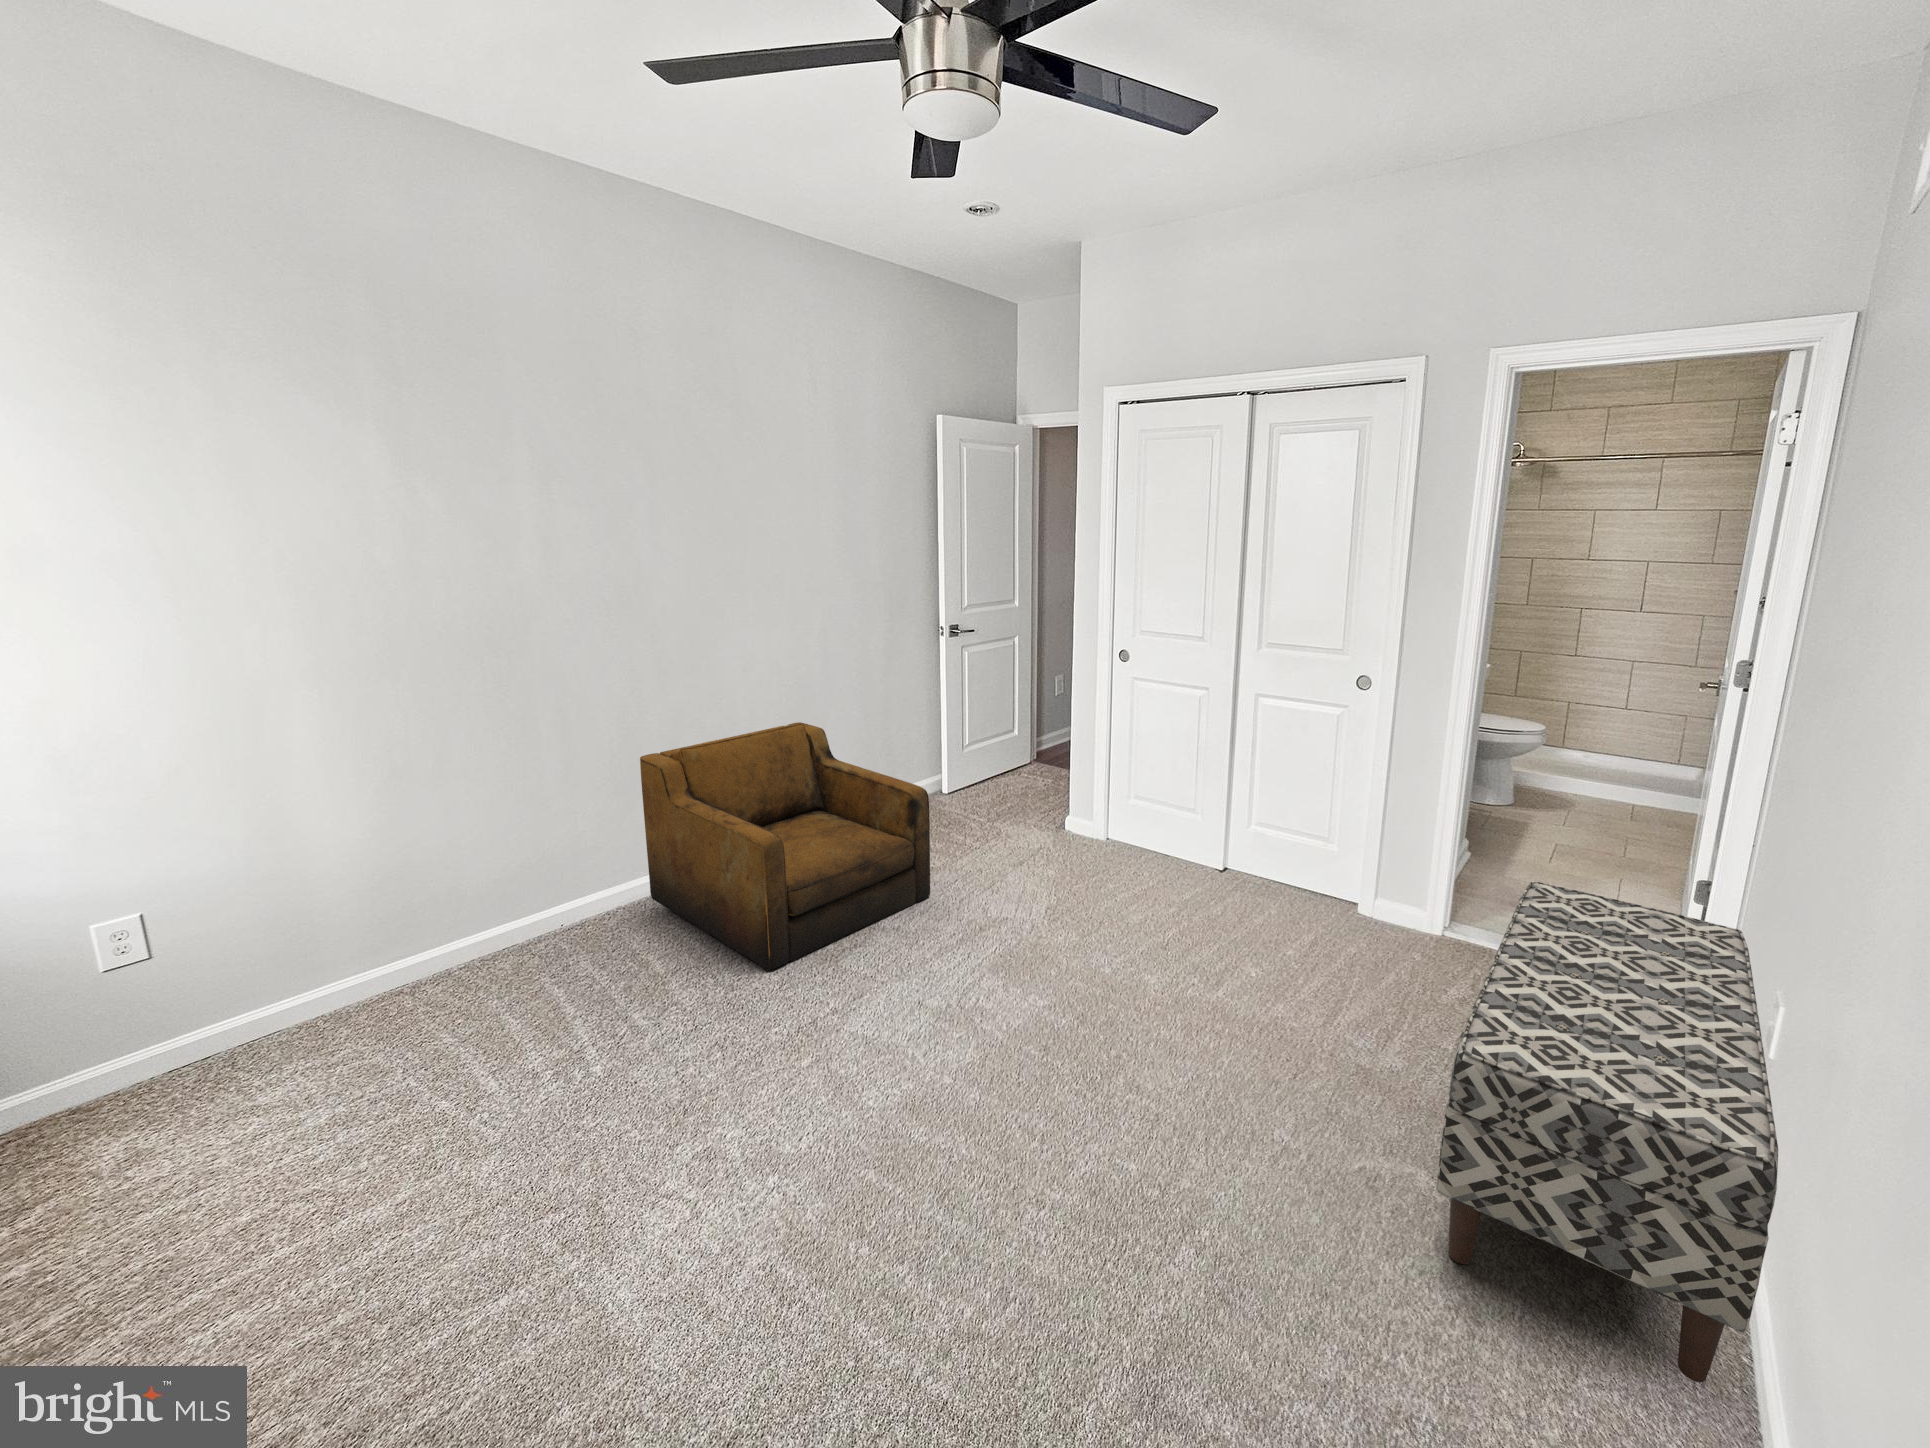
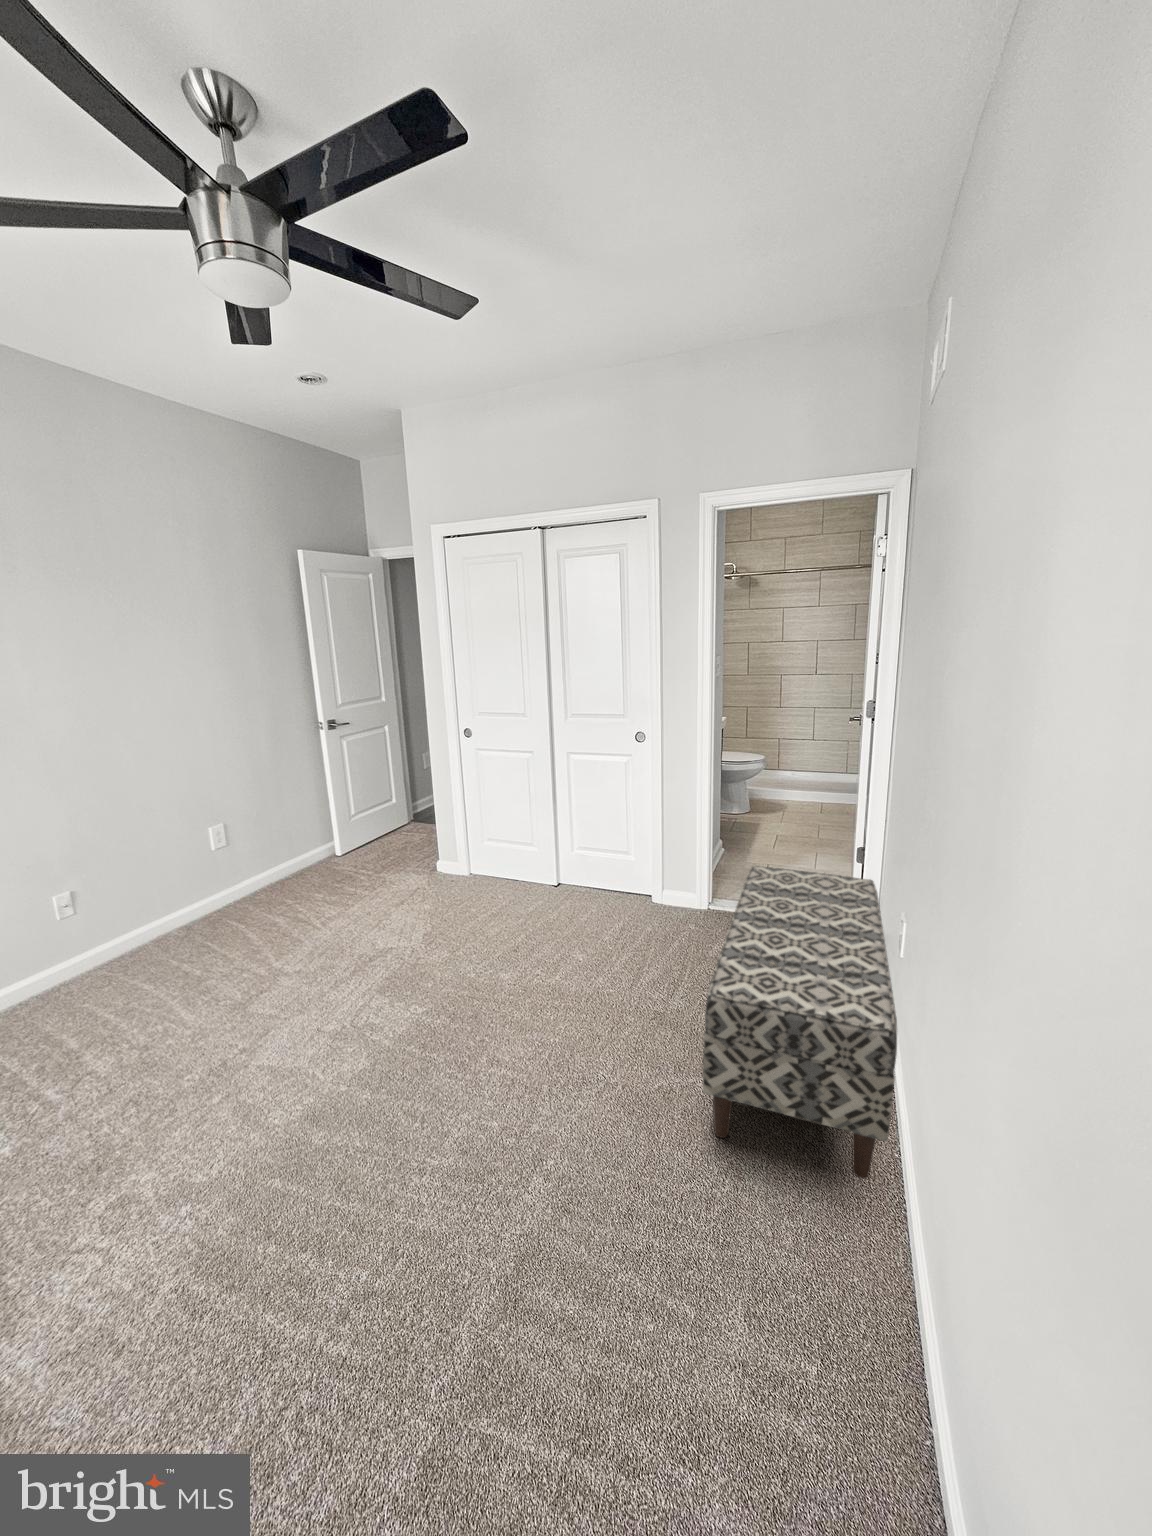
armchair: present [640,722,930,970] -> none [37,813,329,1028]

